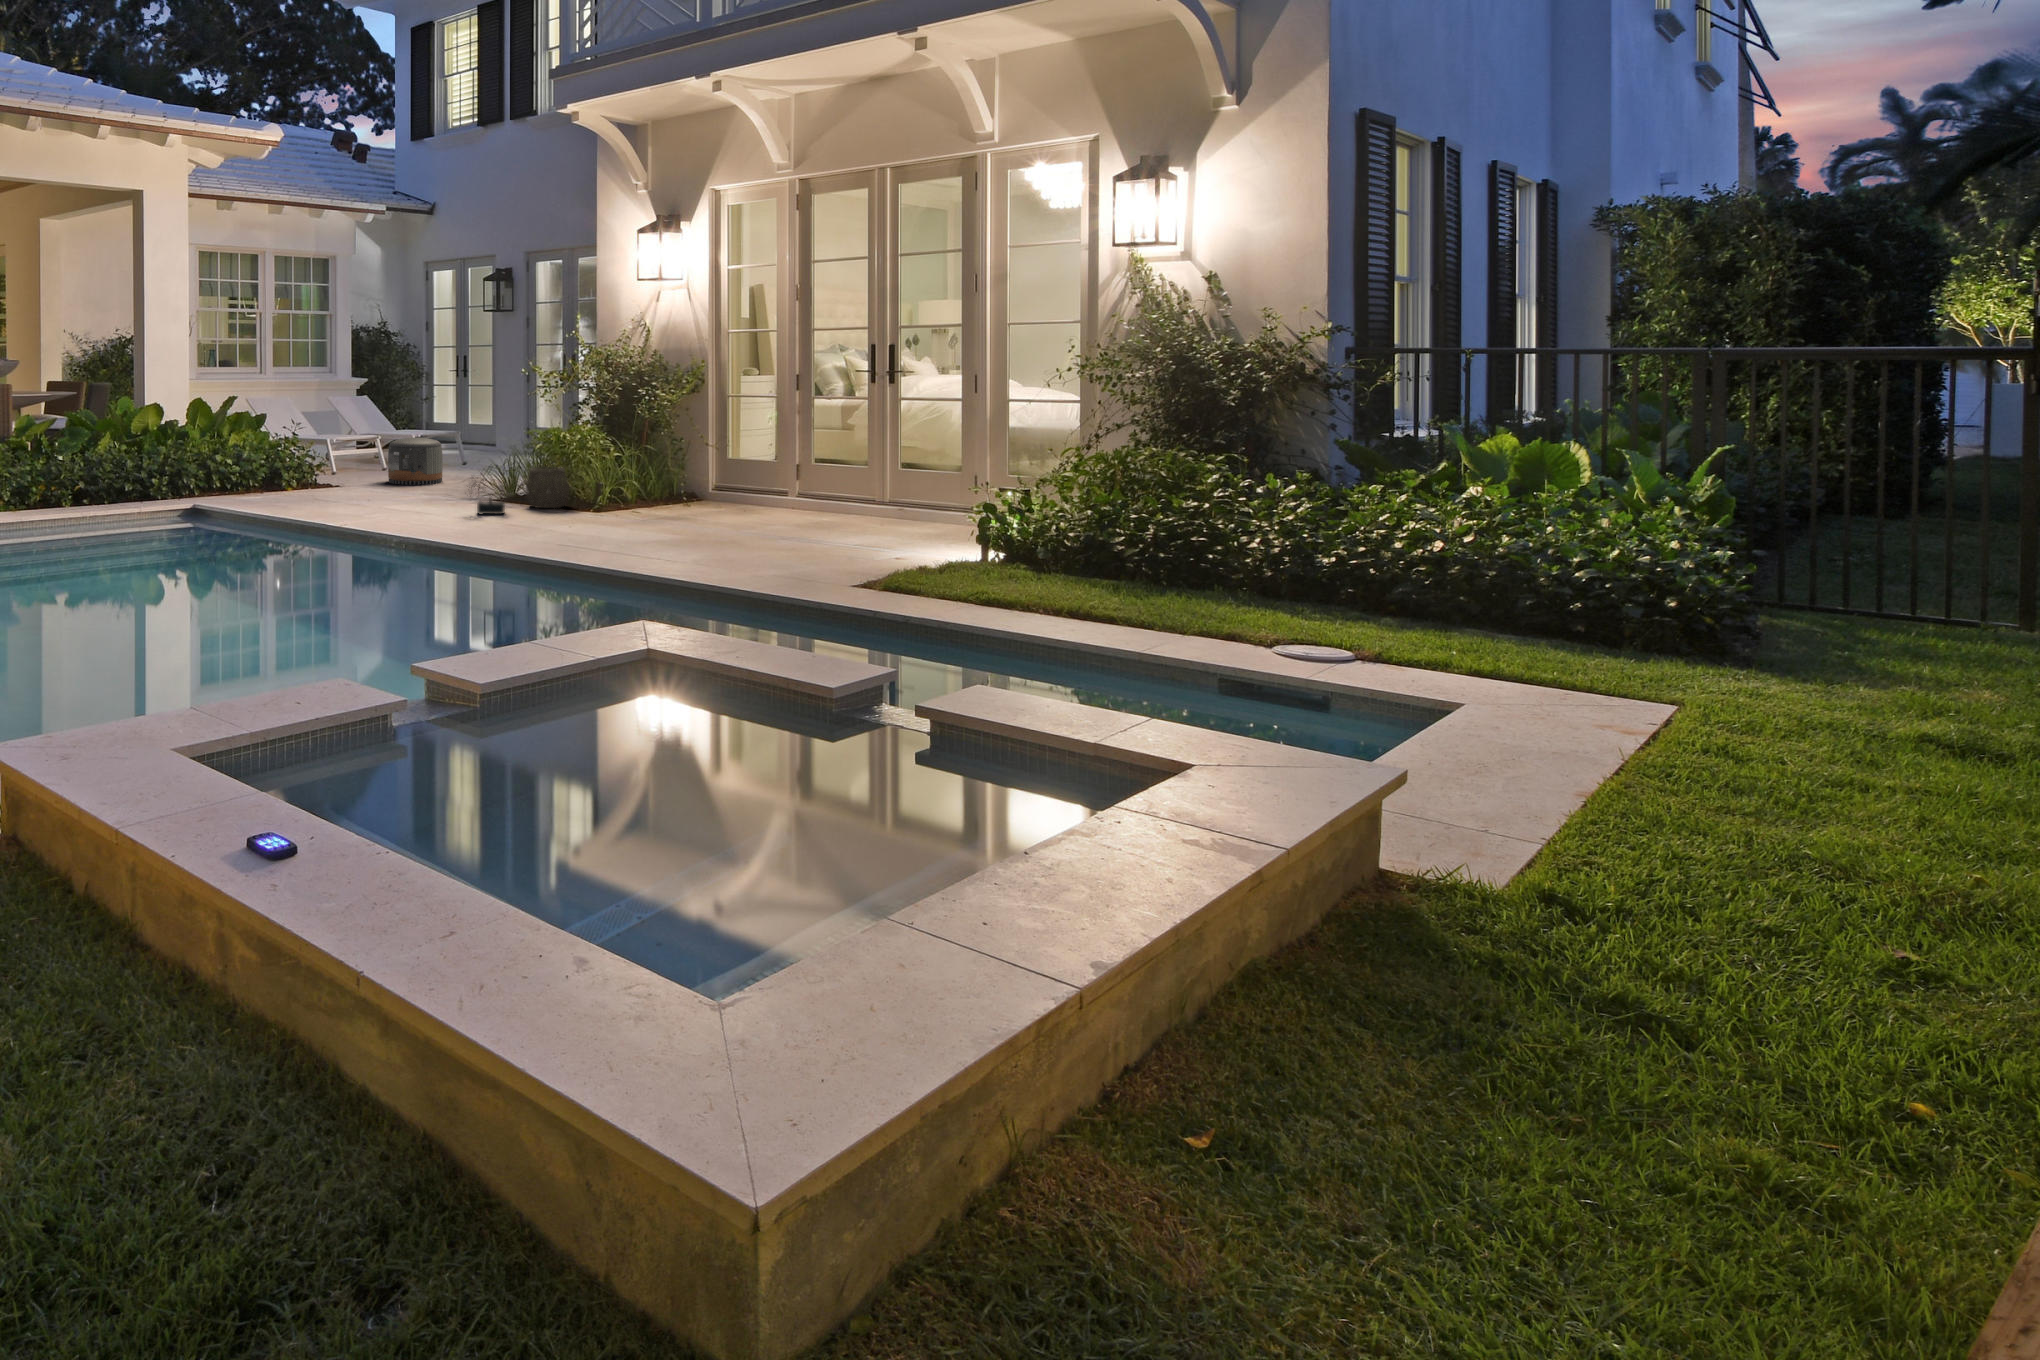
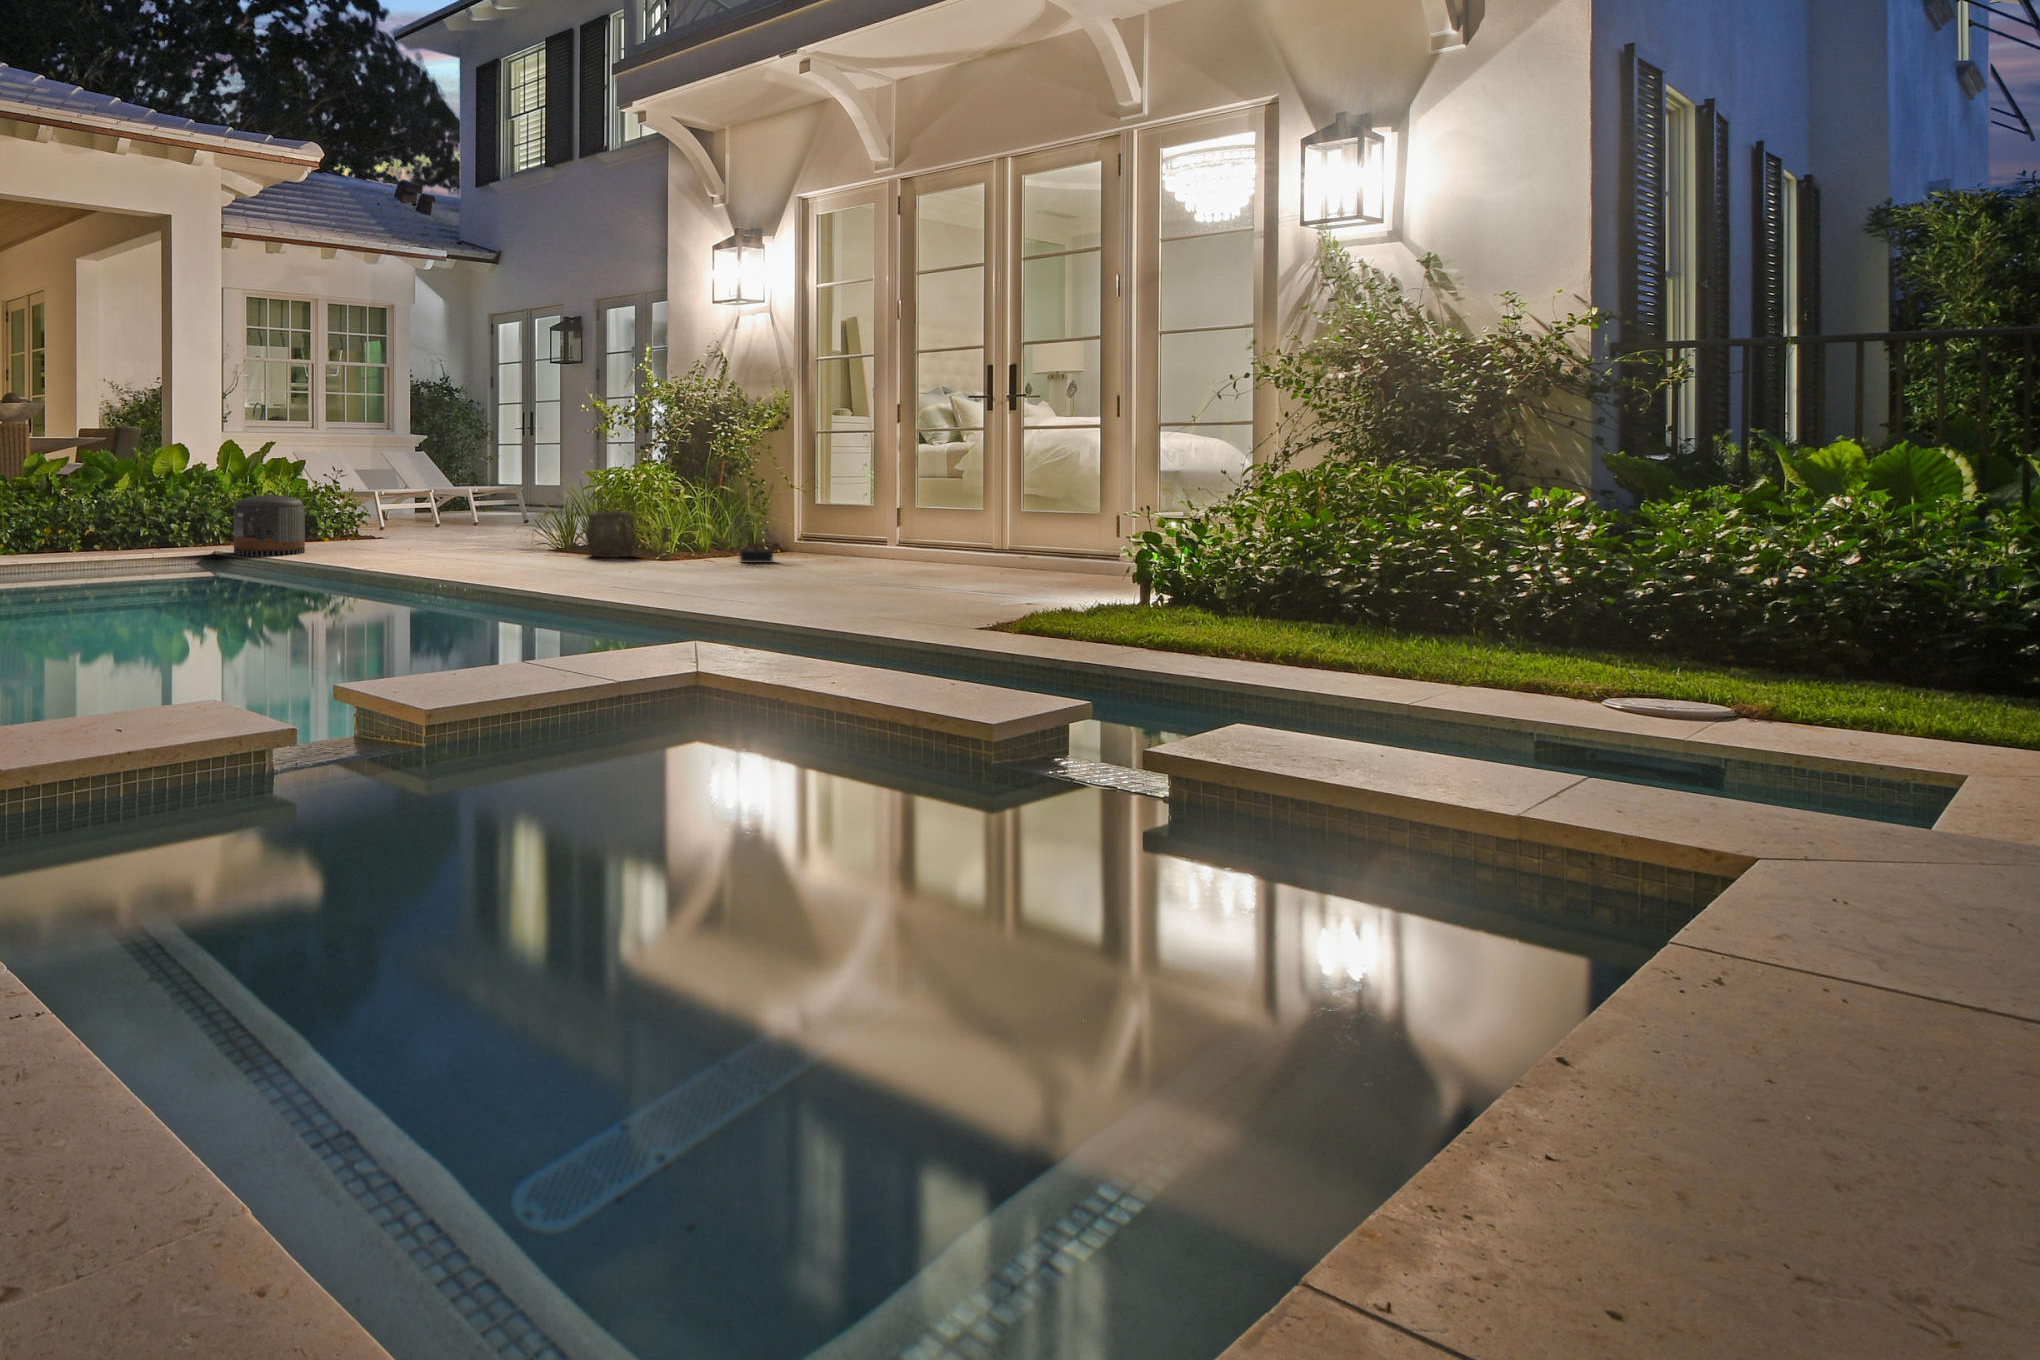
pouf: present [388,438,442,485] -> present [234,495,305,556]
decorative plant: present [467,478,511,514] -> present [731,519,779,563]

